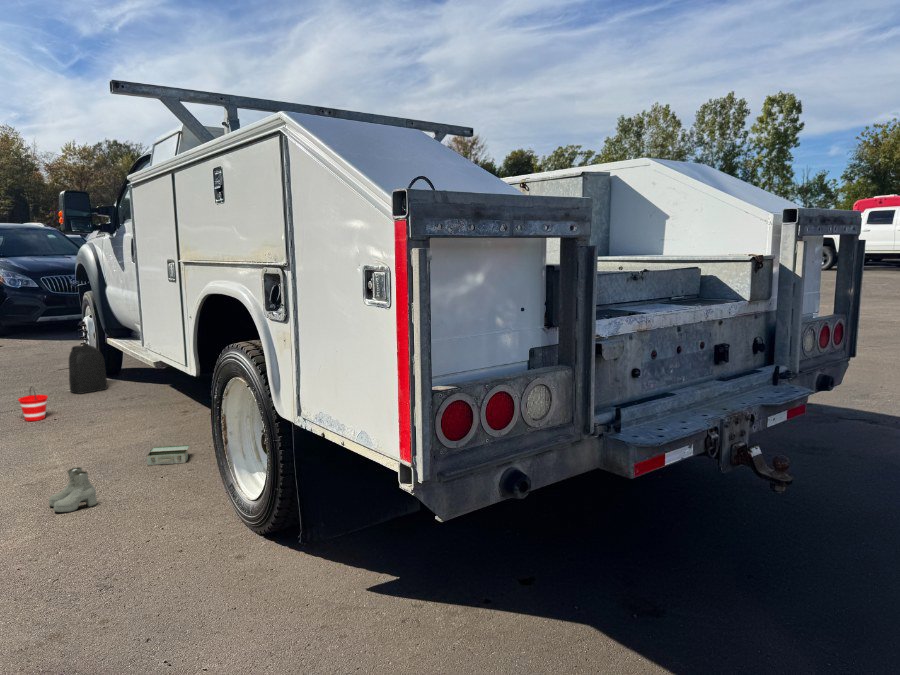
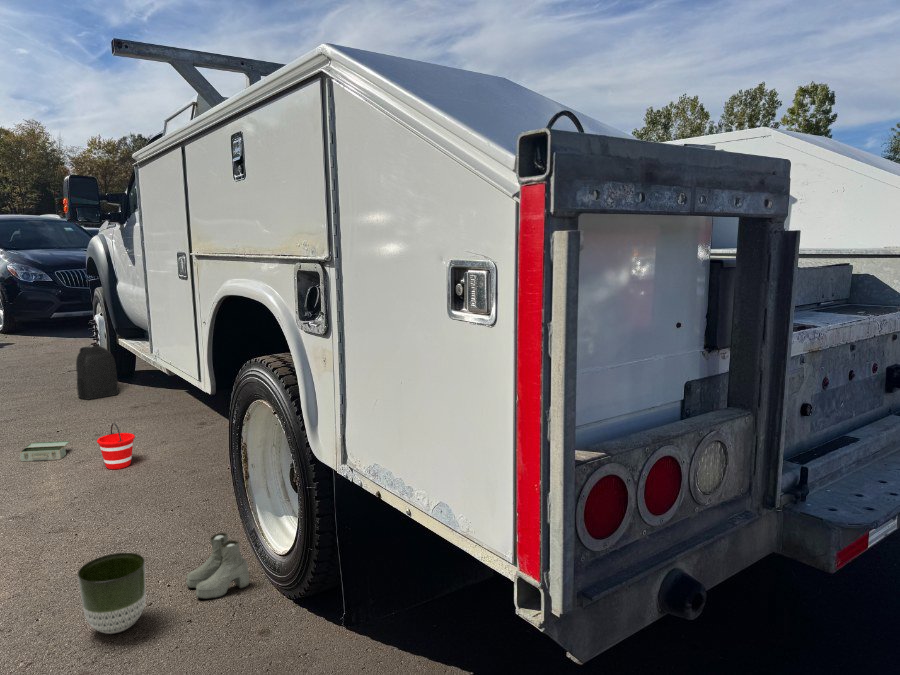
bucket: present [18,387,48,421] -> present [97,423,135,469]
toolbox: present [147,445,190,465] -> present [20,441,70,461]
boots: present [49,467,97,512] -> present [187,533,249,599]
planter: none [93,497,146,558] -> present [78,553,146,634]

